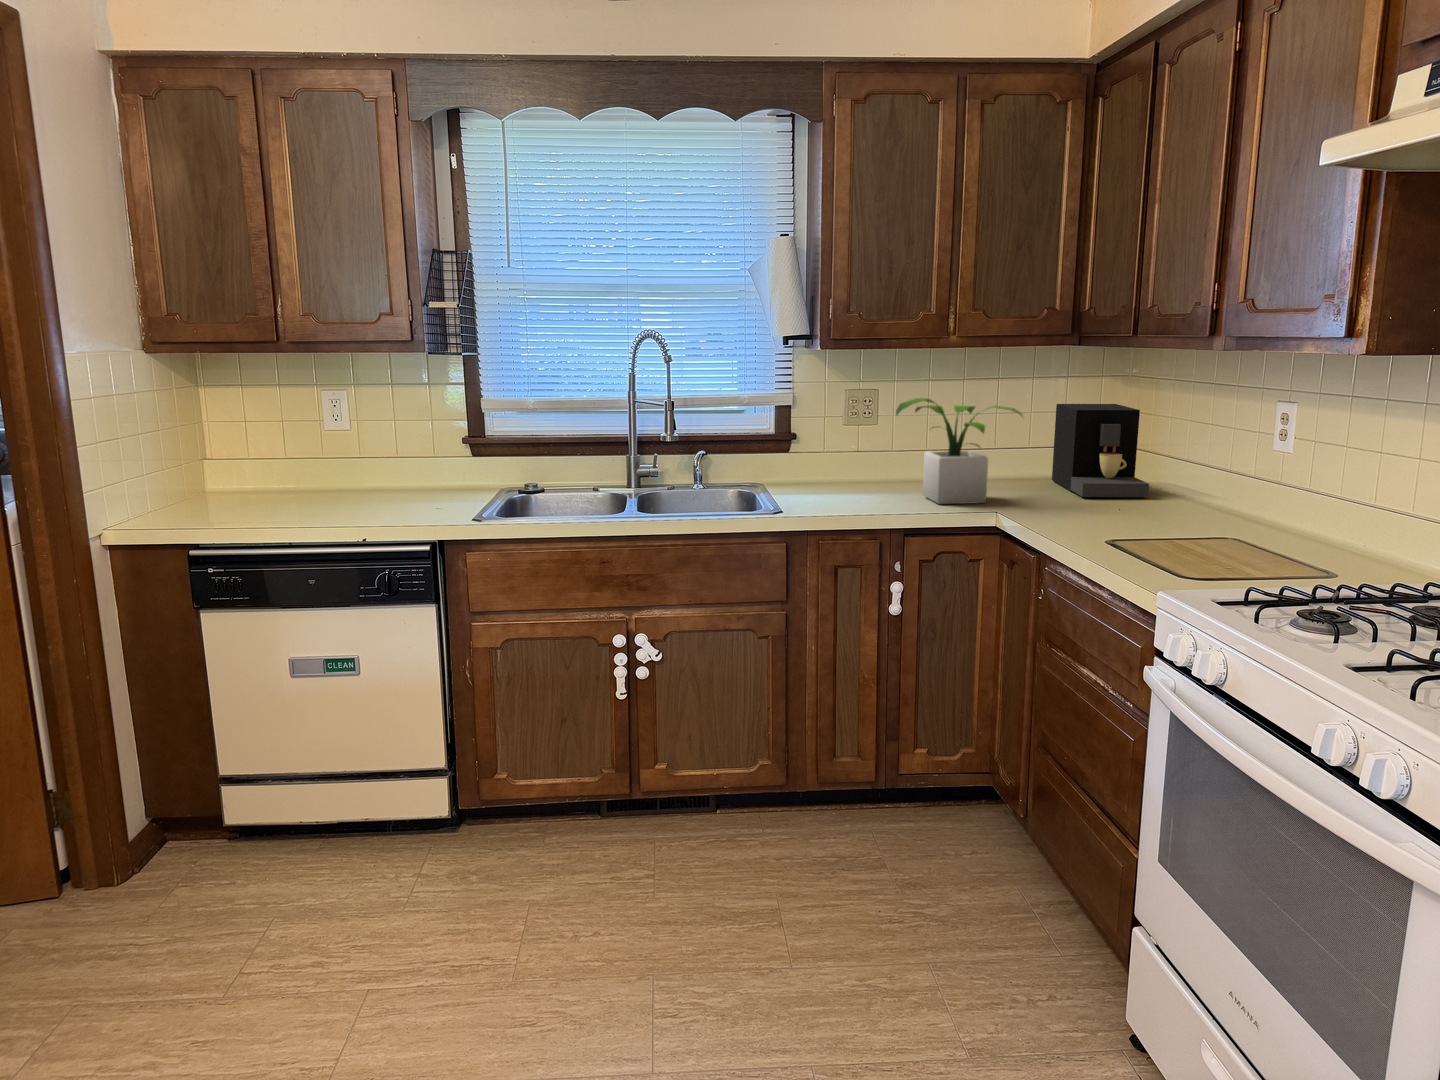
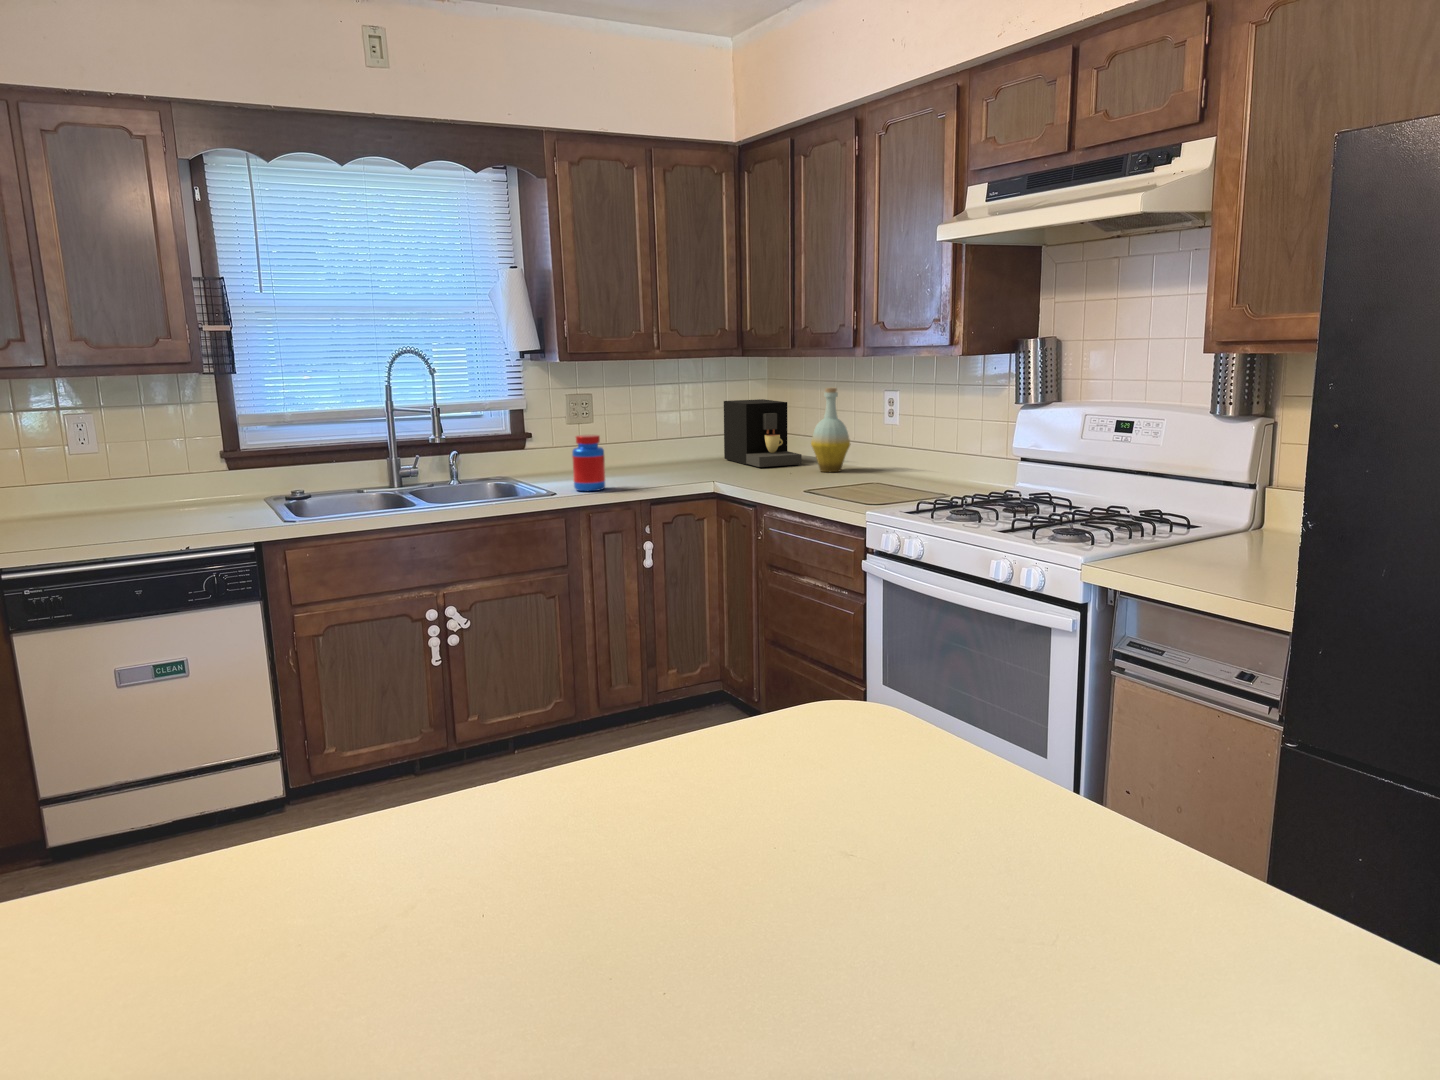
bottle: none [1152,393,1214,514] -> present [811,388,850,472]
potted plant: present [896,398,1023,504] -> none [631,398,720,479]
jar: none [810,441,850,513] -> present [572,435,605,491]

